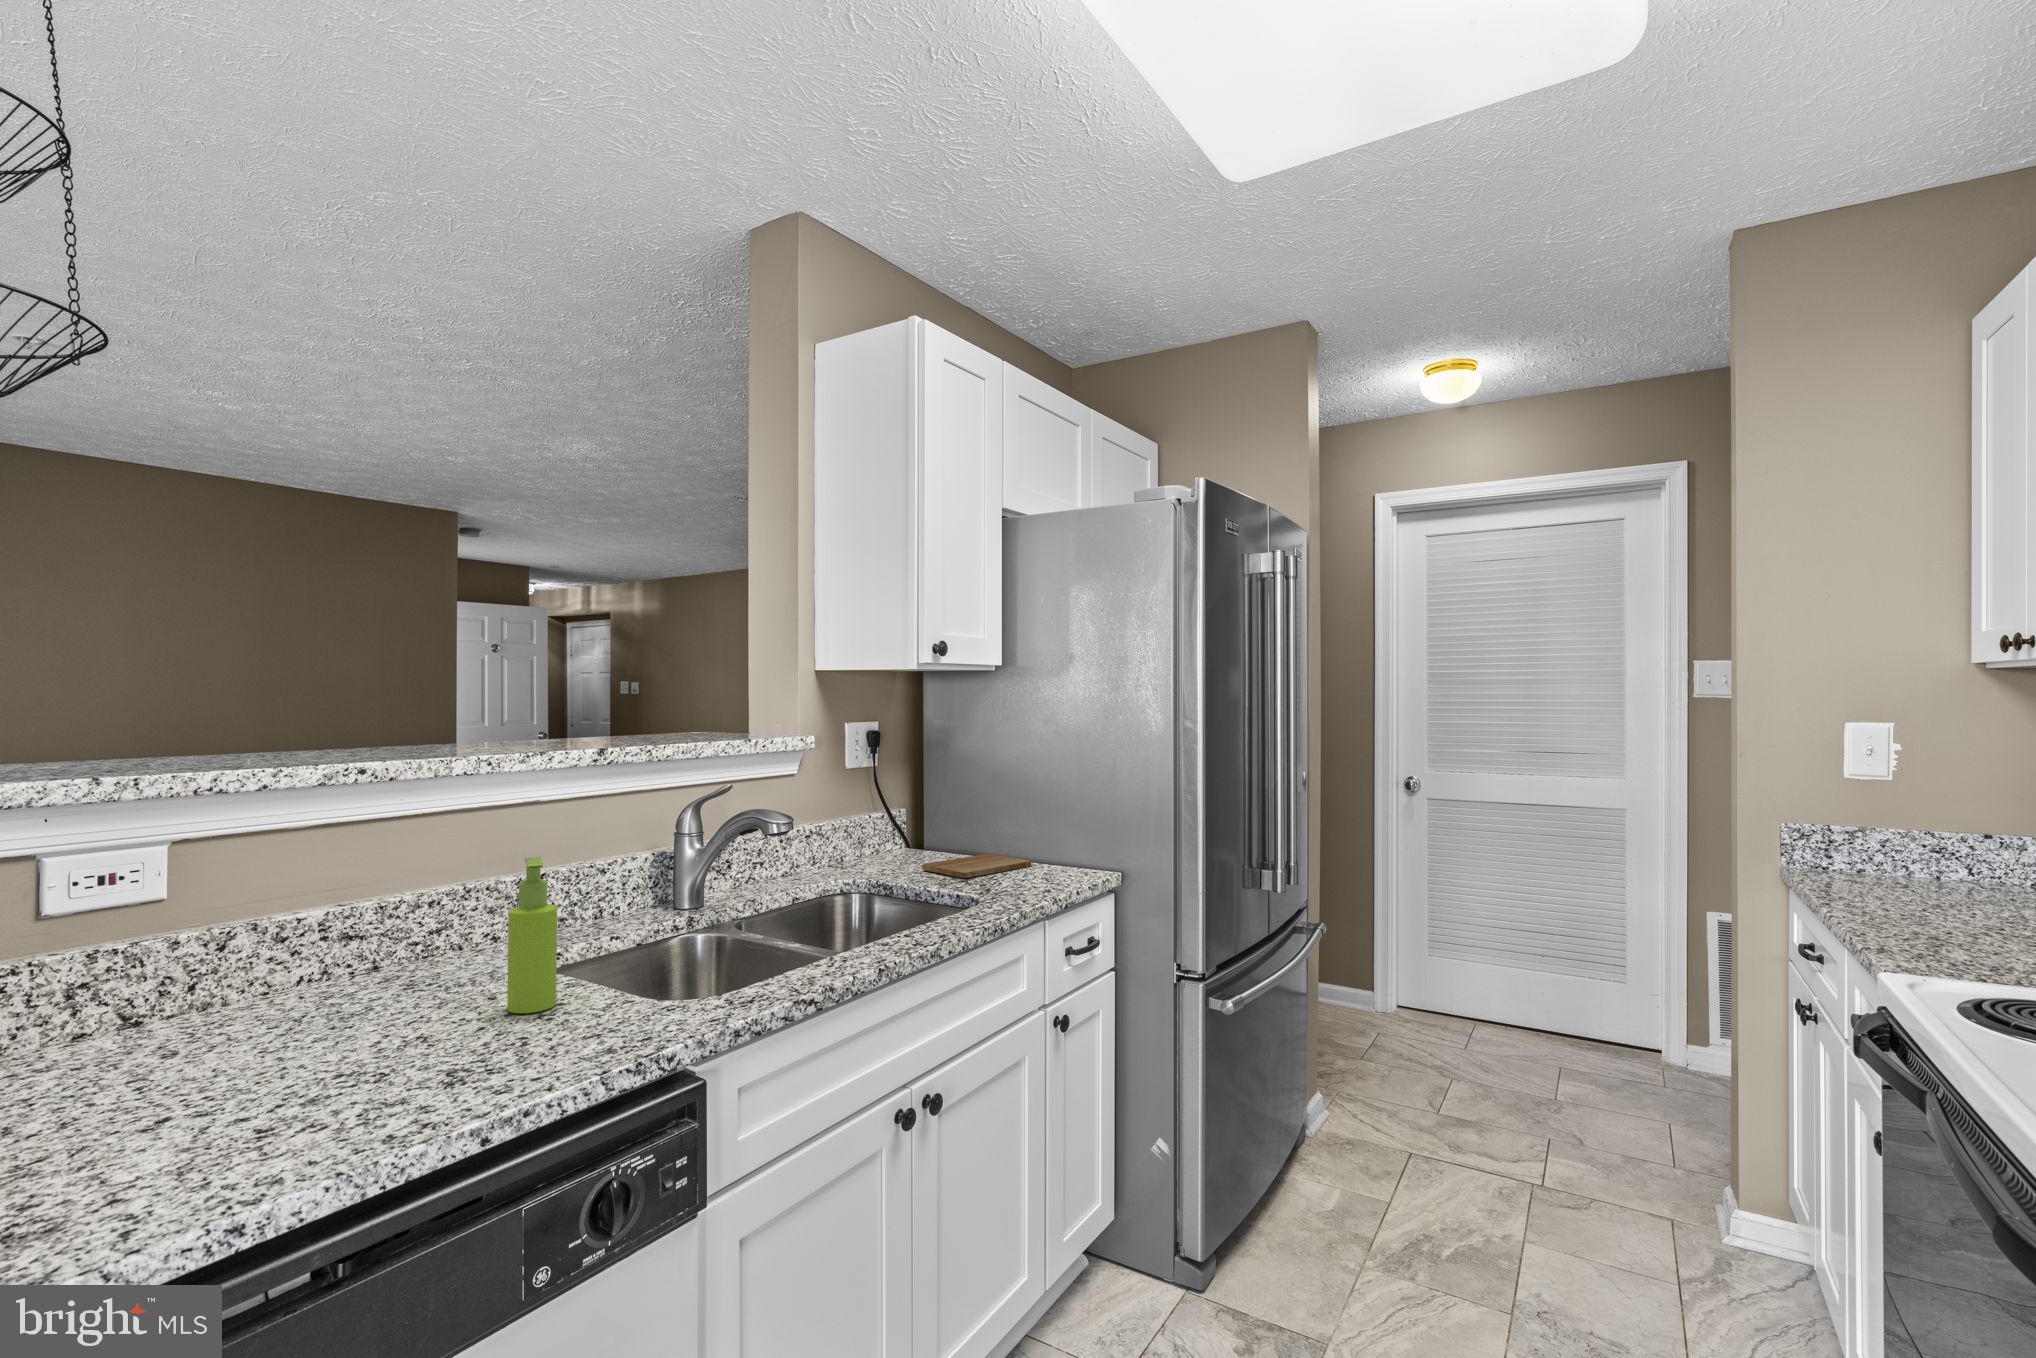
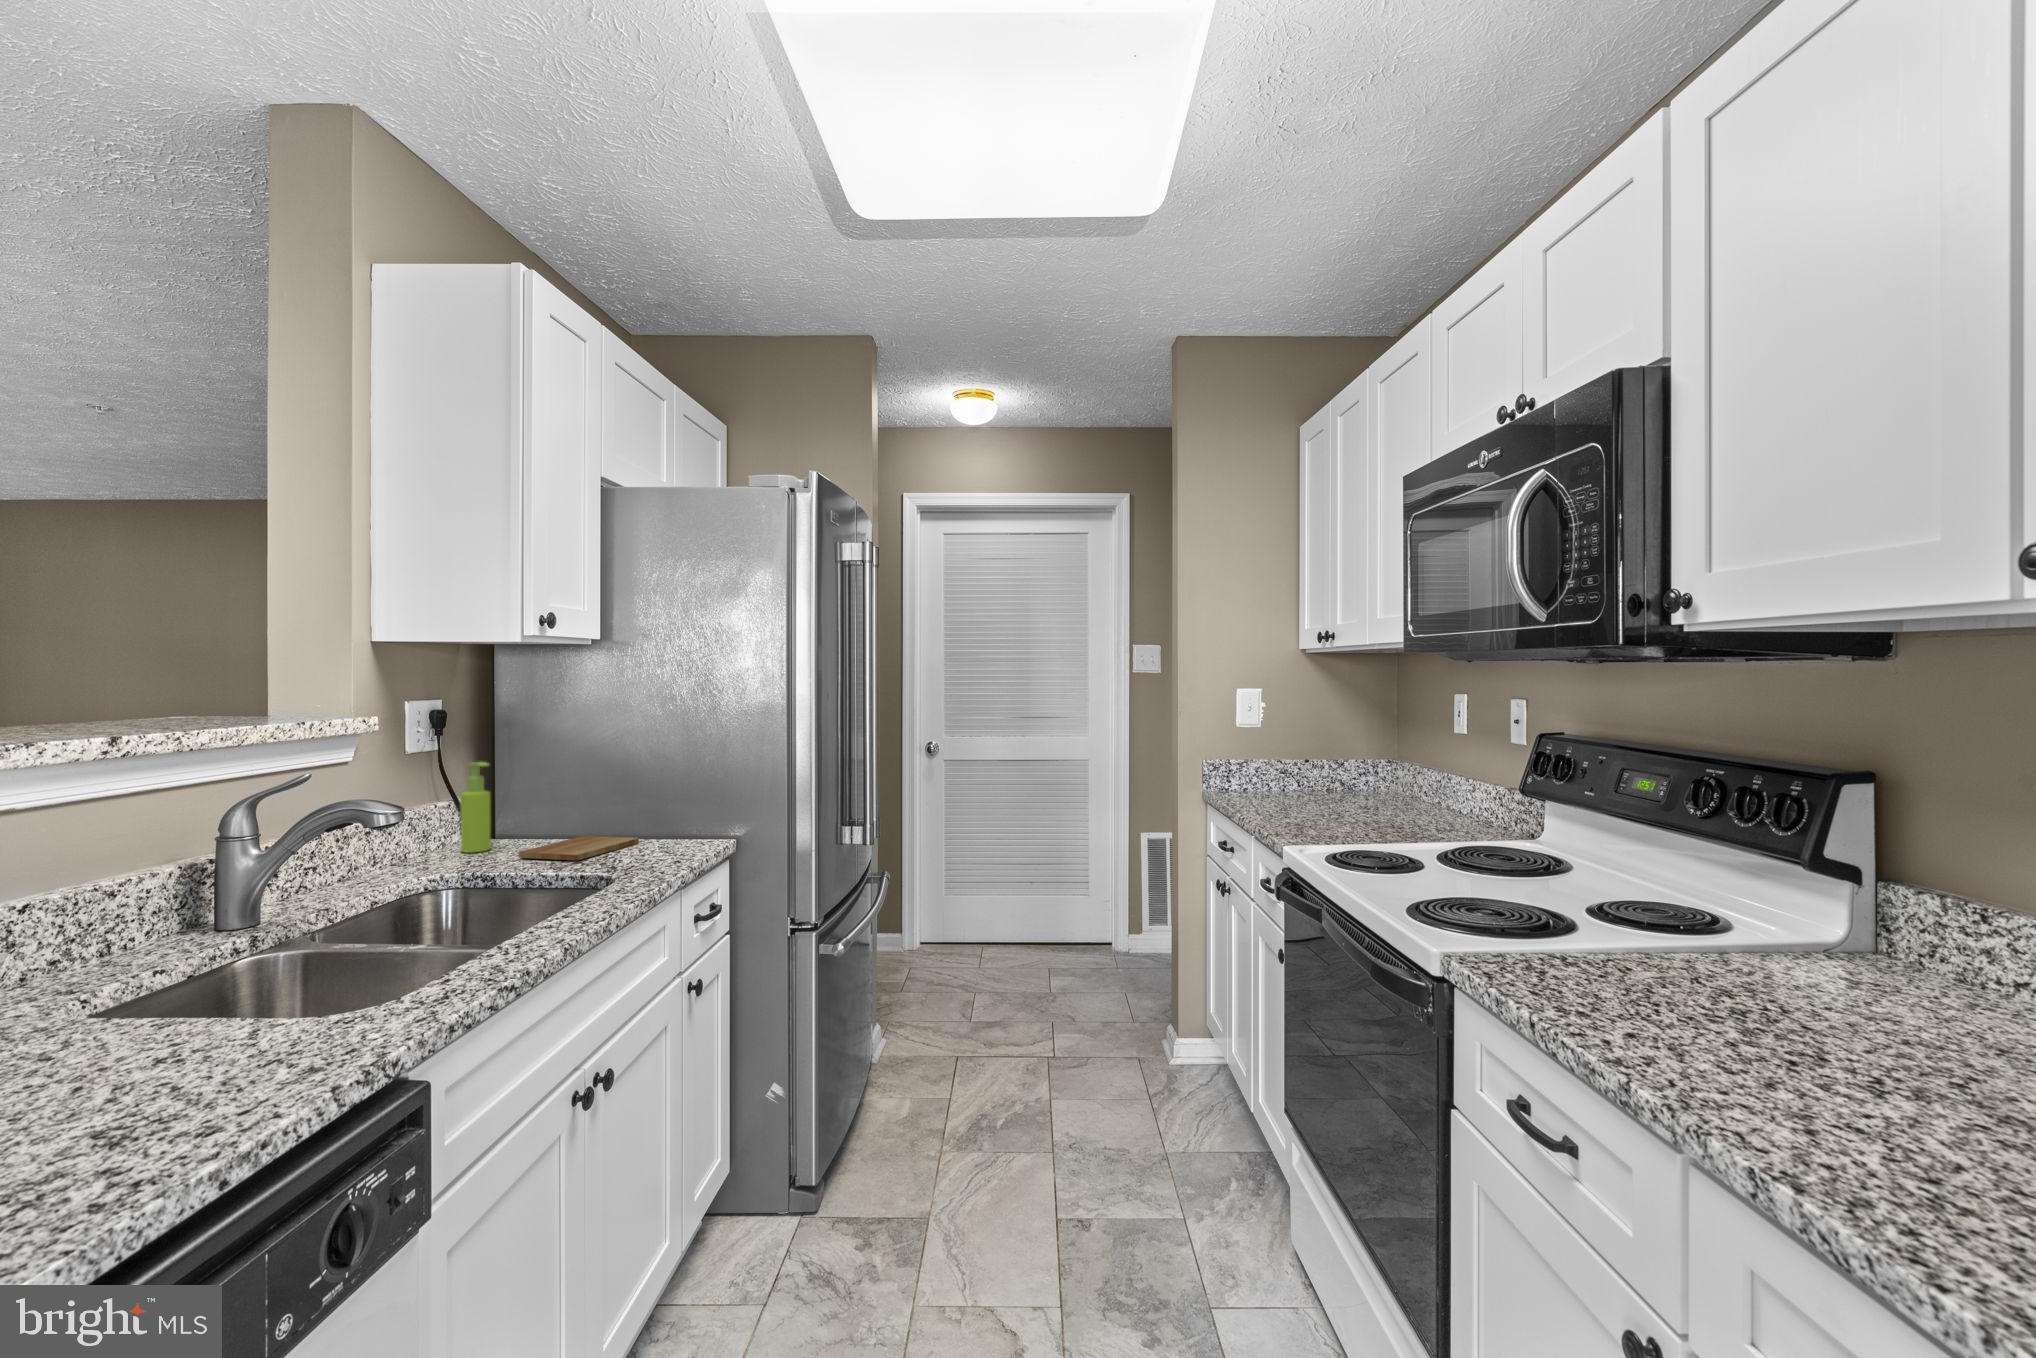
soap dispenser: present [507,857,557,1013] -> present [460,762,491,853]

